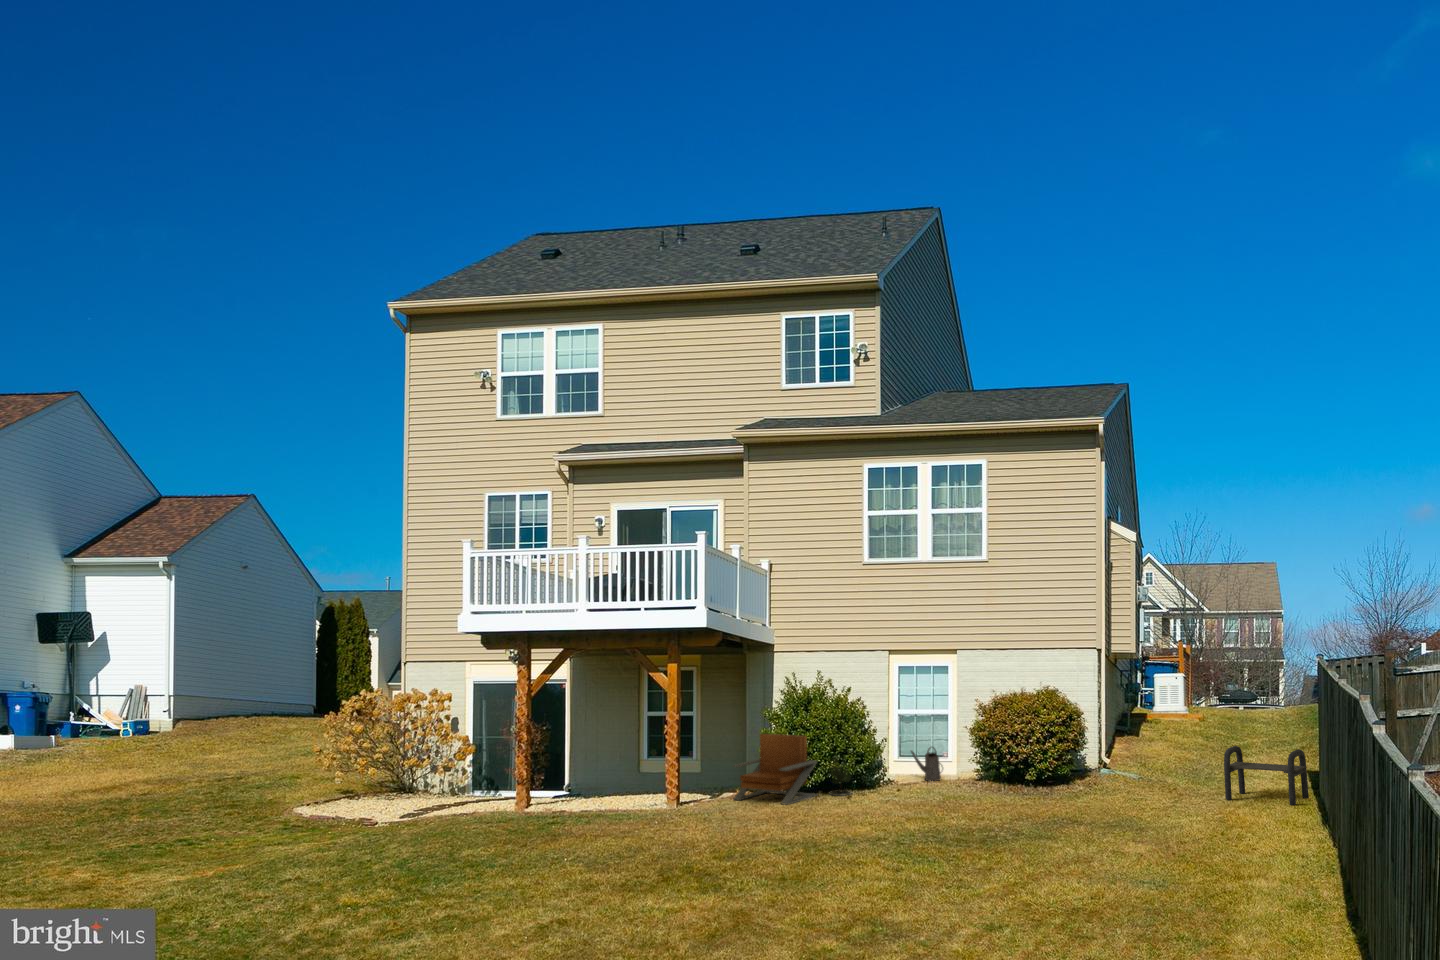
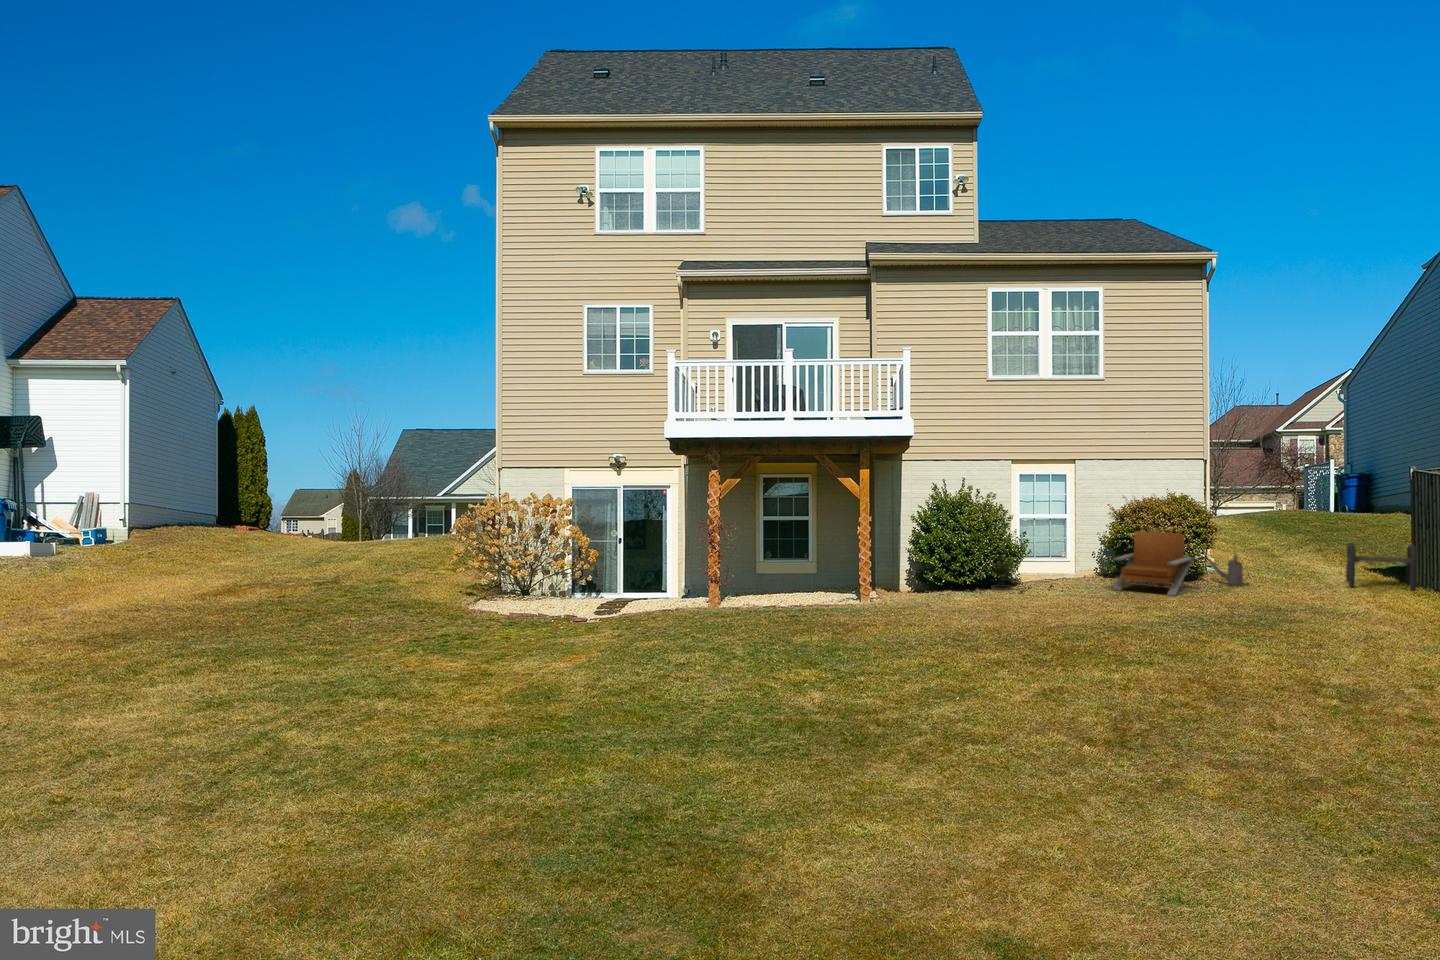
lounge chair: present [732,734,817,805] -> present [1113,531,1193,596]
watering can: present [911,747,943,781] -> present [1208,554,1243,586]

